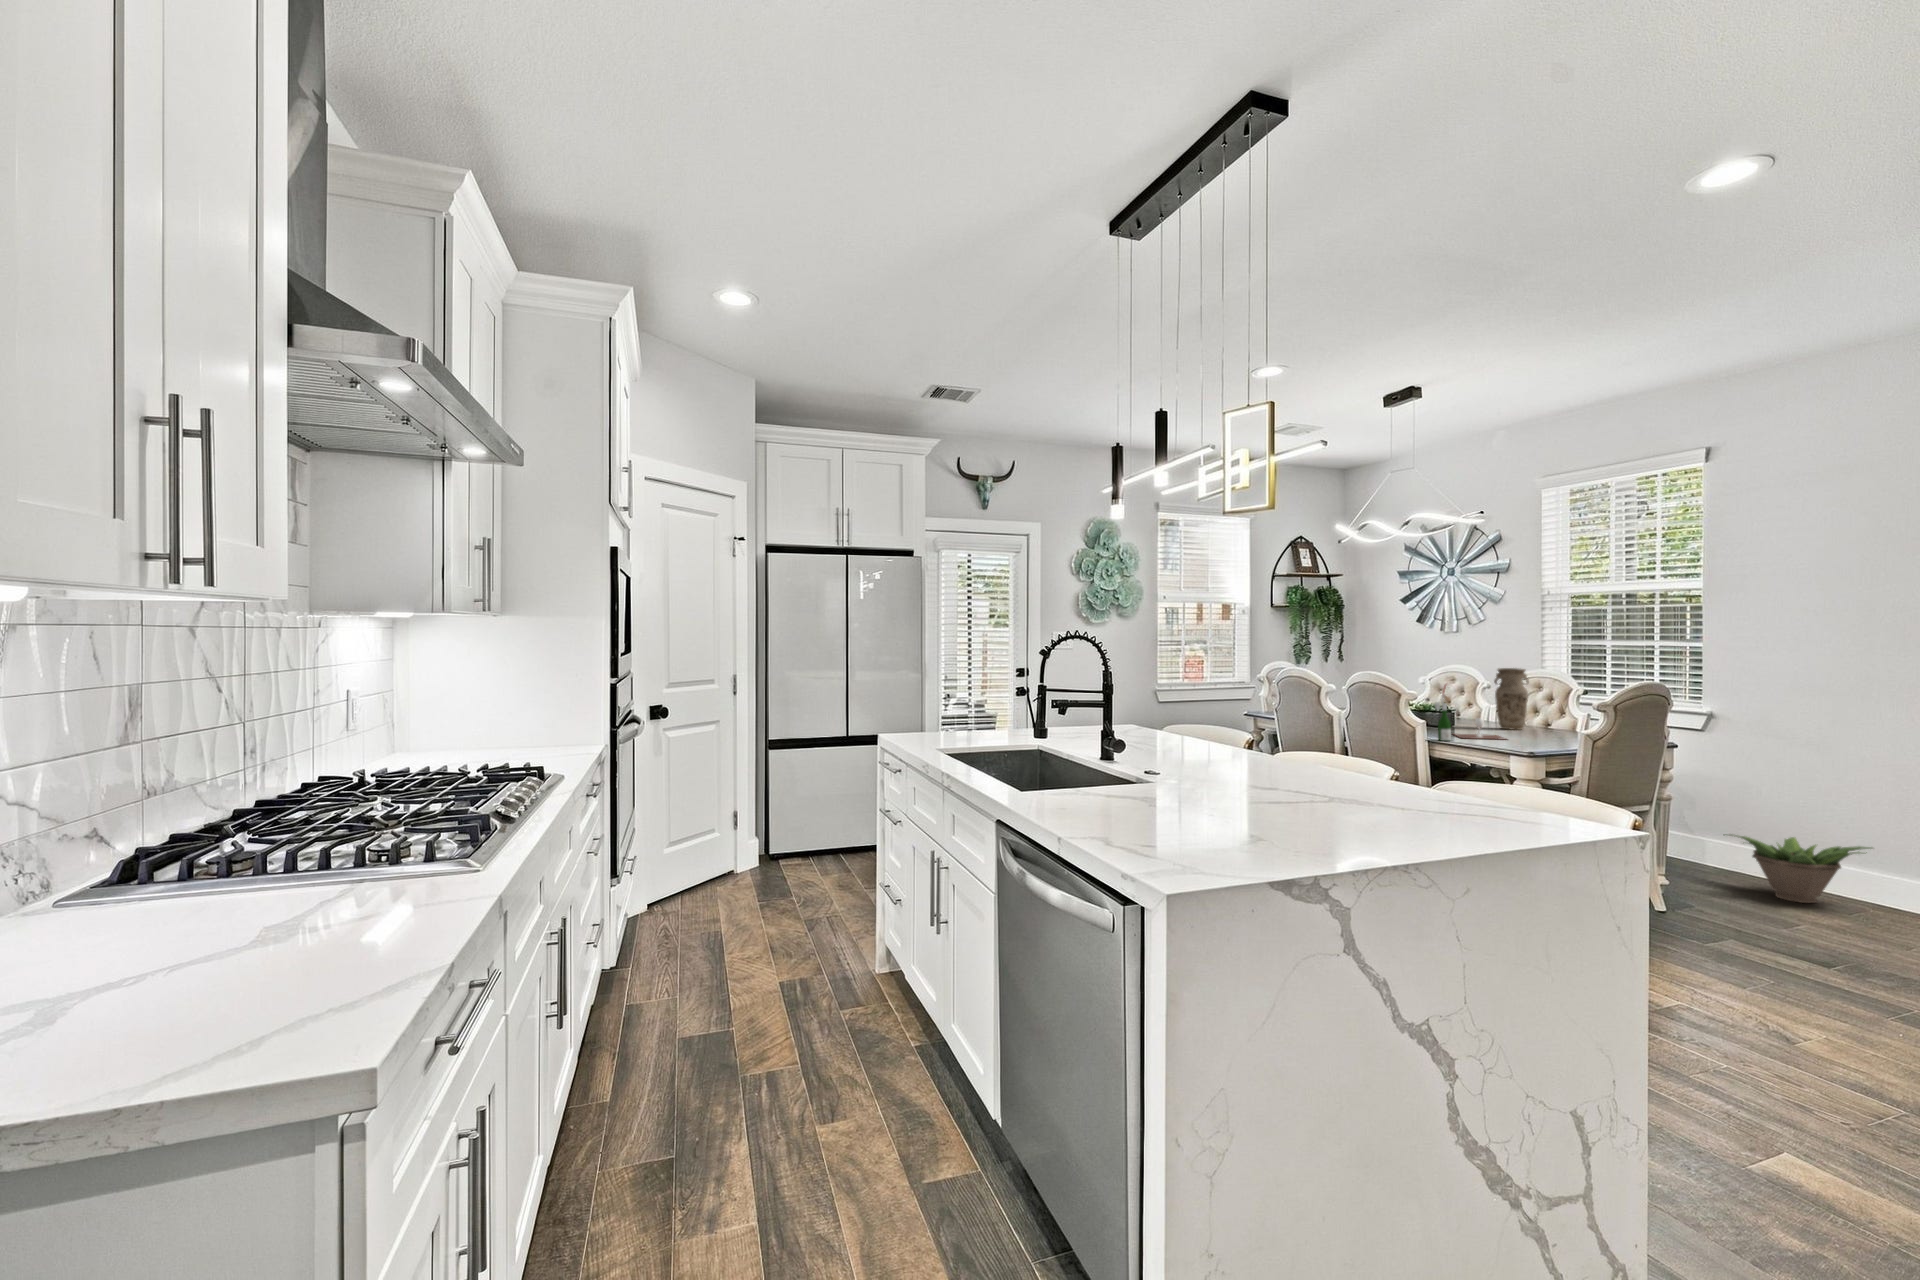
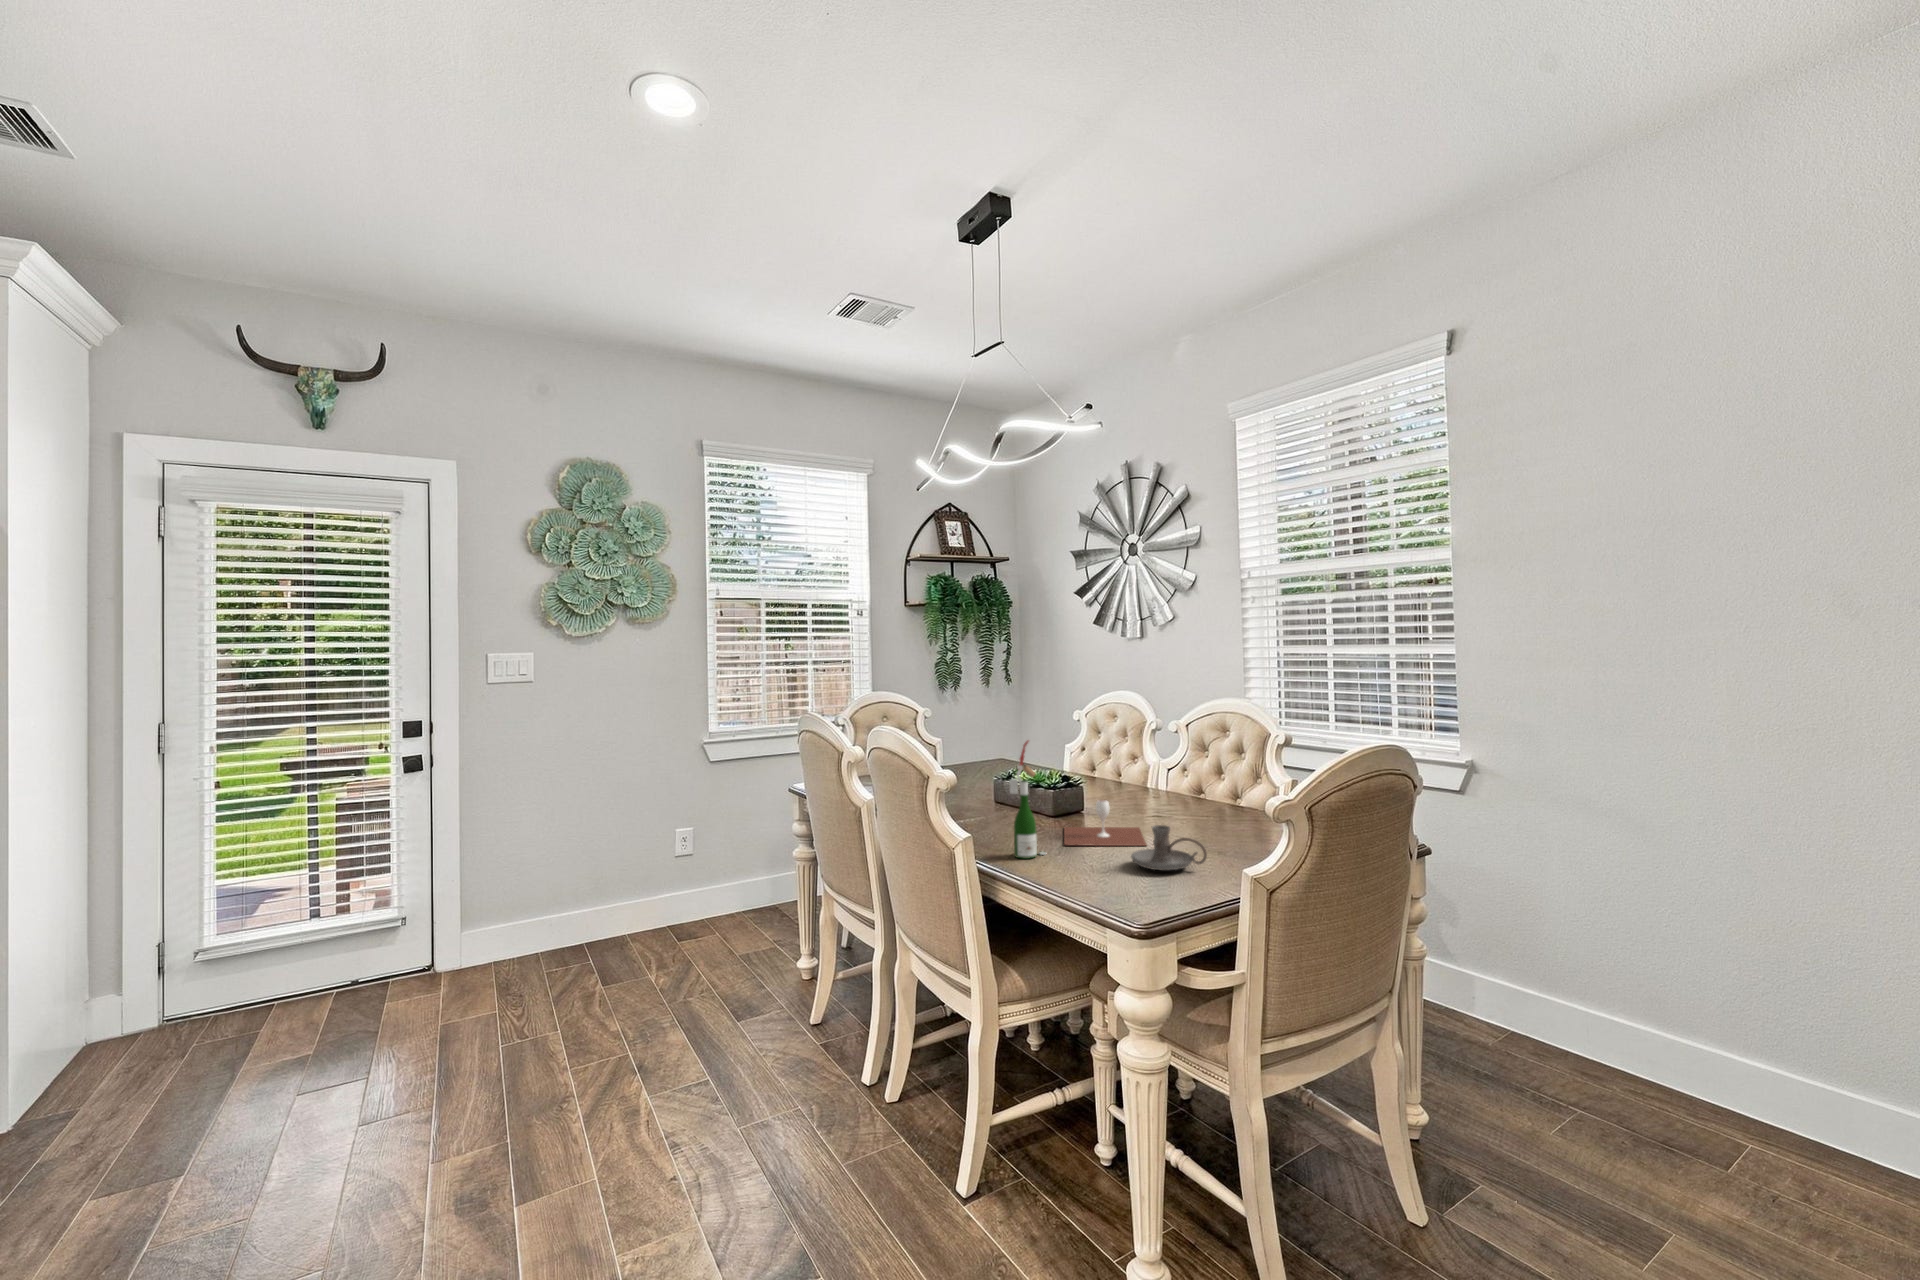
vase: present [1494,668,1529,730] -> none [1150,698,1203,806]
candle holder: none [1507,725,1551,745] -> present [1131,825,1207,870]
decorative plant: present [1731,835,1871,903] -> none [1507,988,1766,1138]

